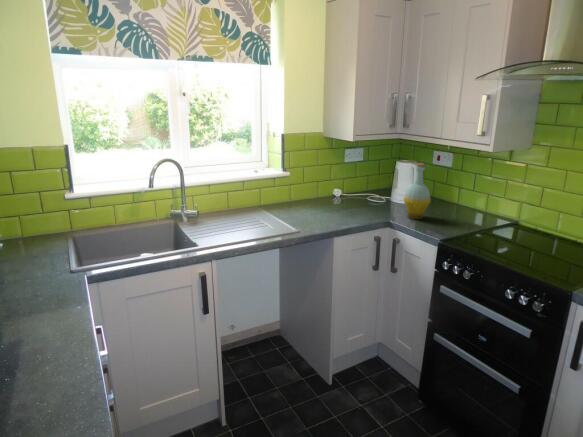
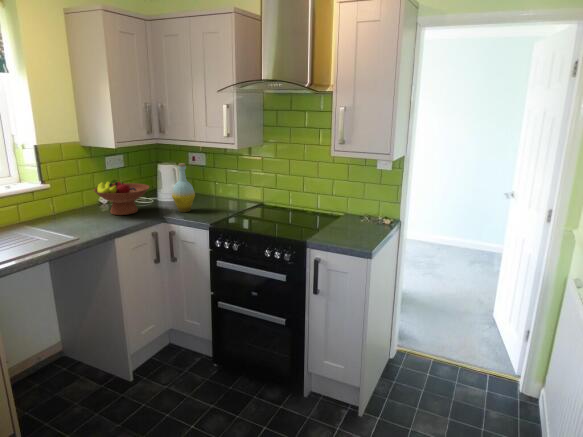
fruit bowl: none [326,174,382,213] -> present [94,180,149,215]

